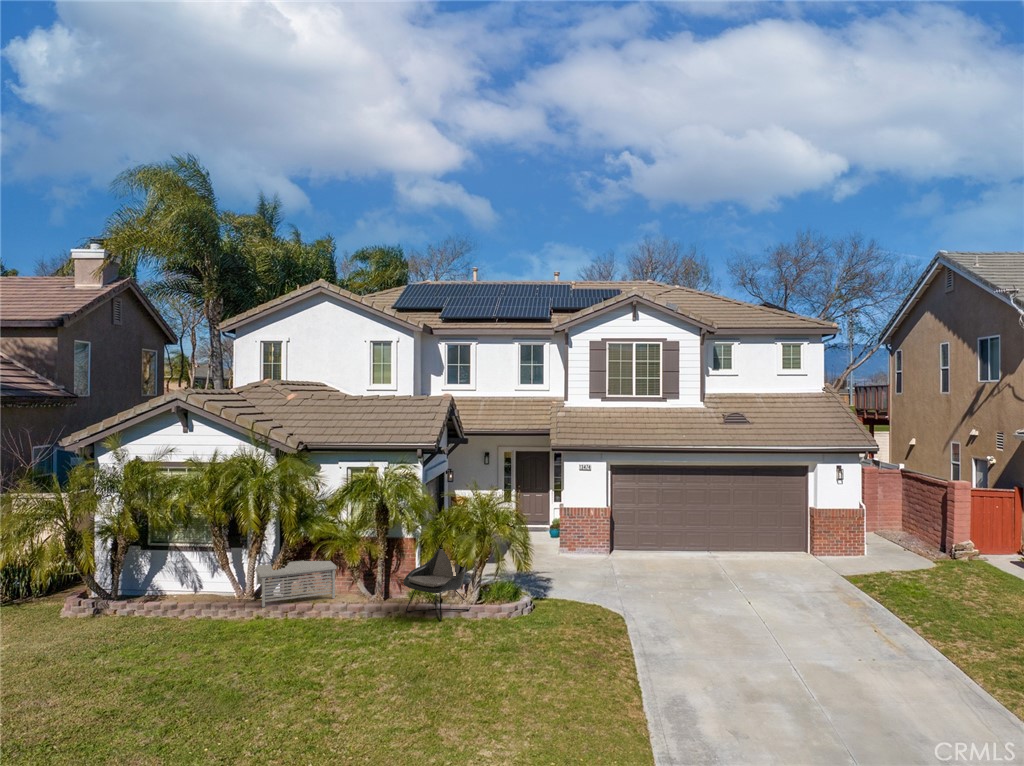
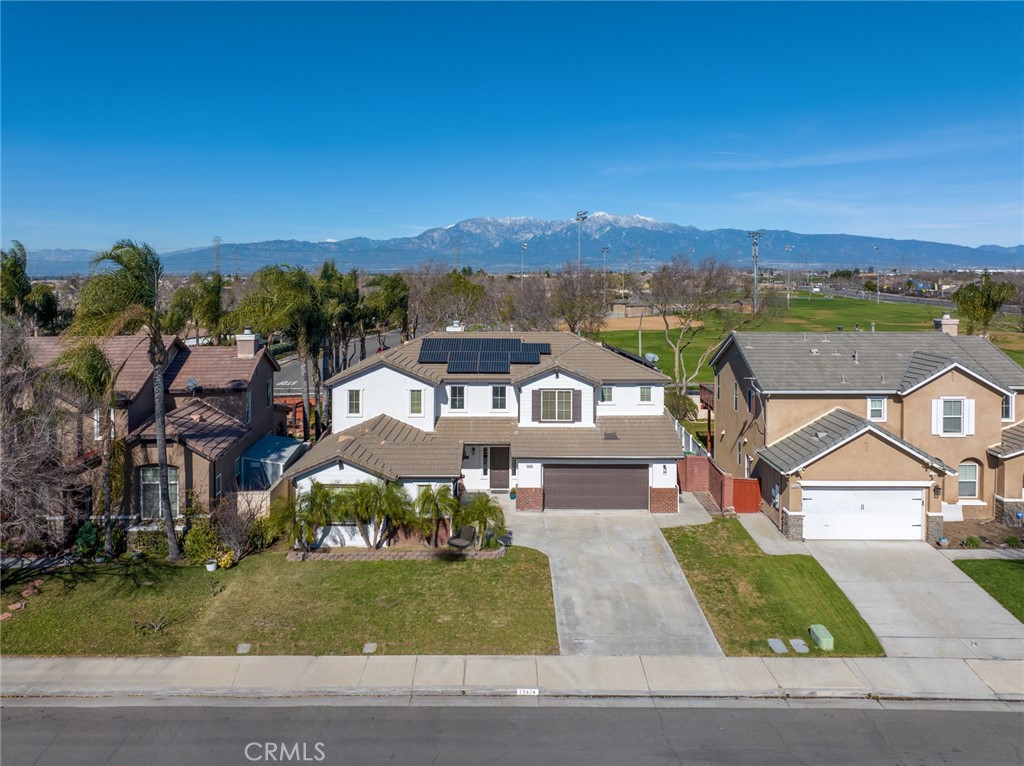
storage bench: present [255,560,337,607] -> none [373,528,413,555]

